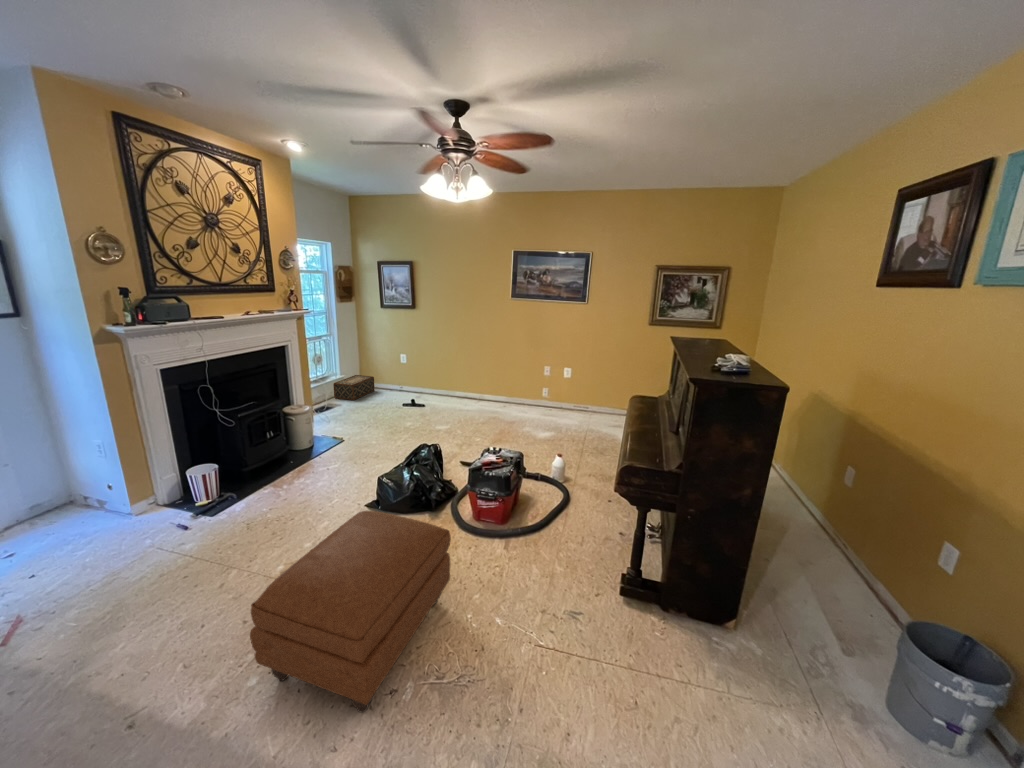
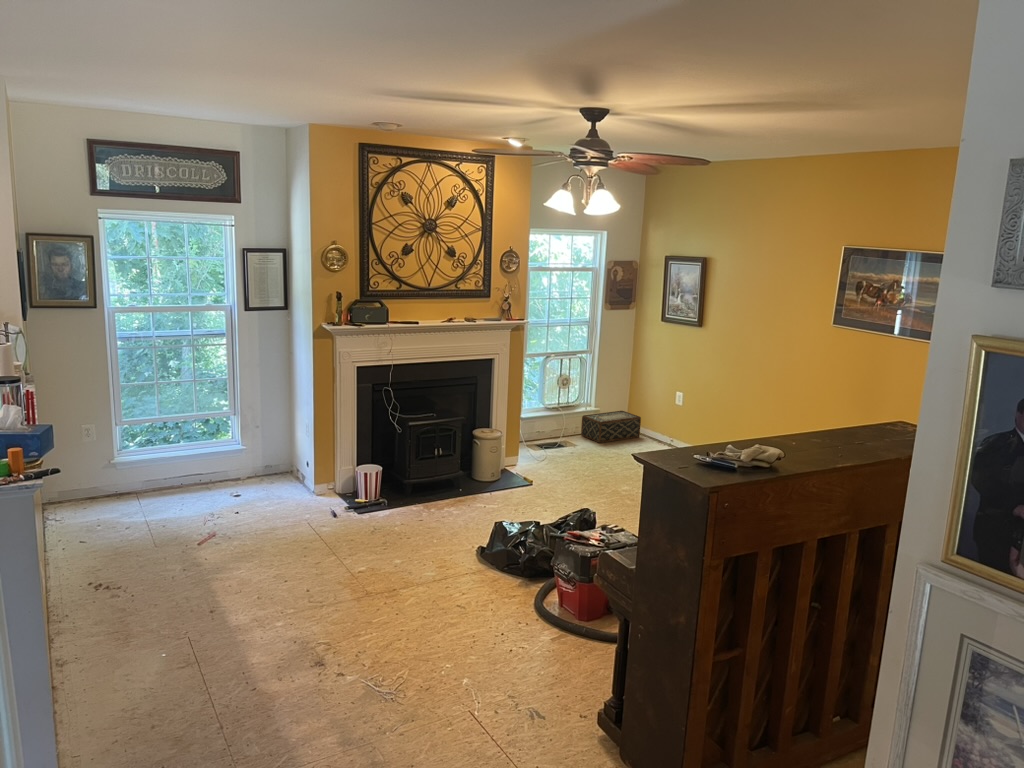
ottoman: present [250,511,451,712] -> none [267,531,447,683]

